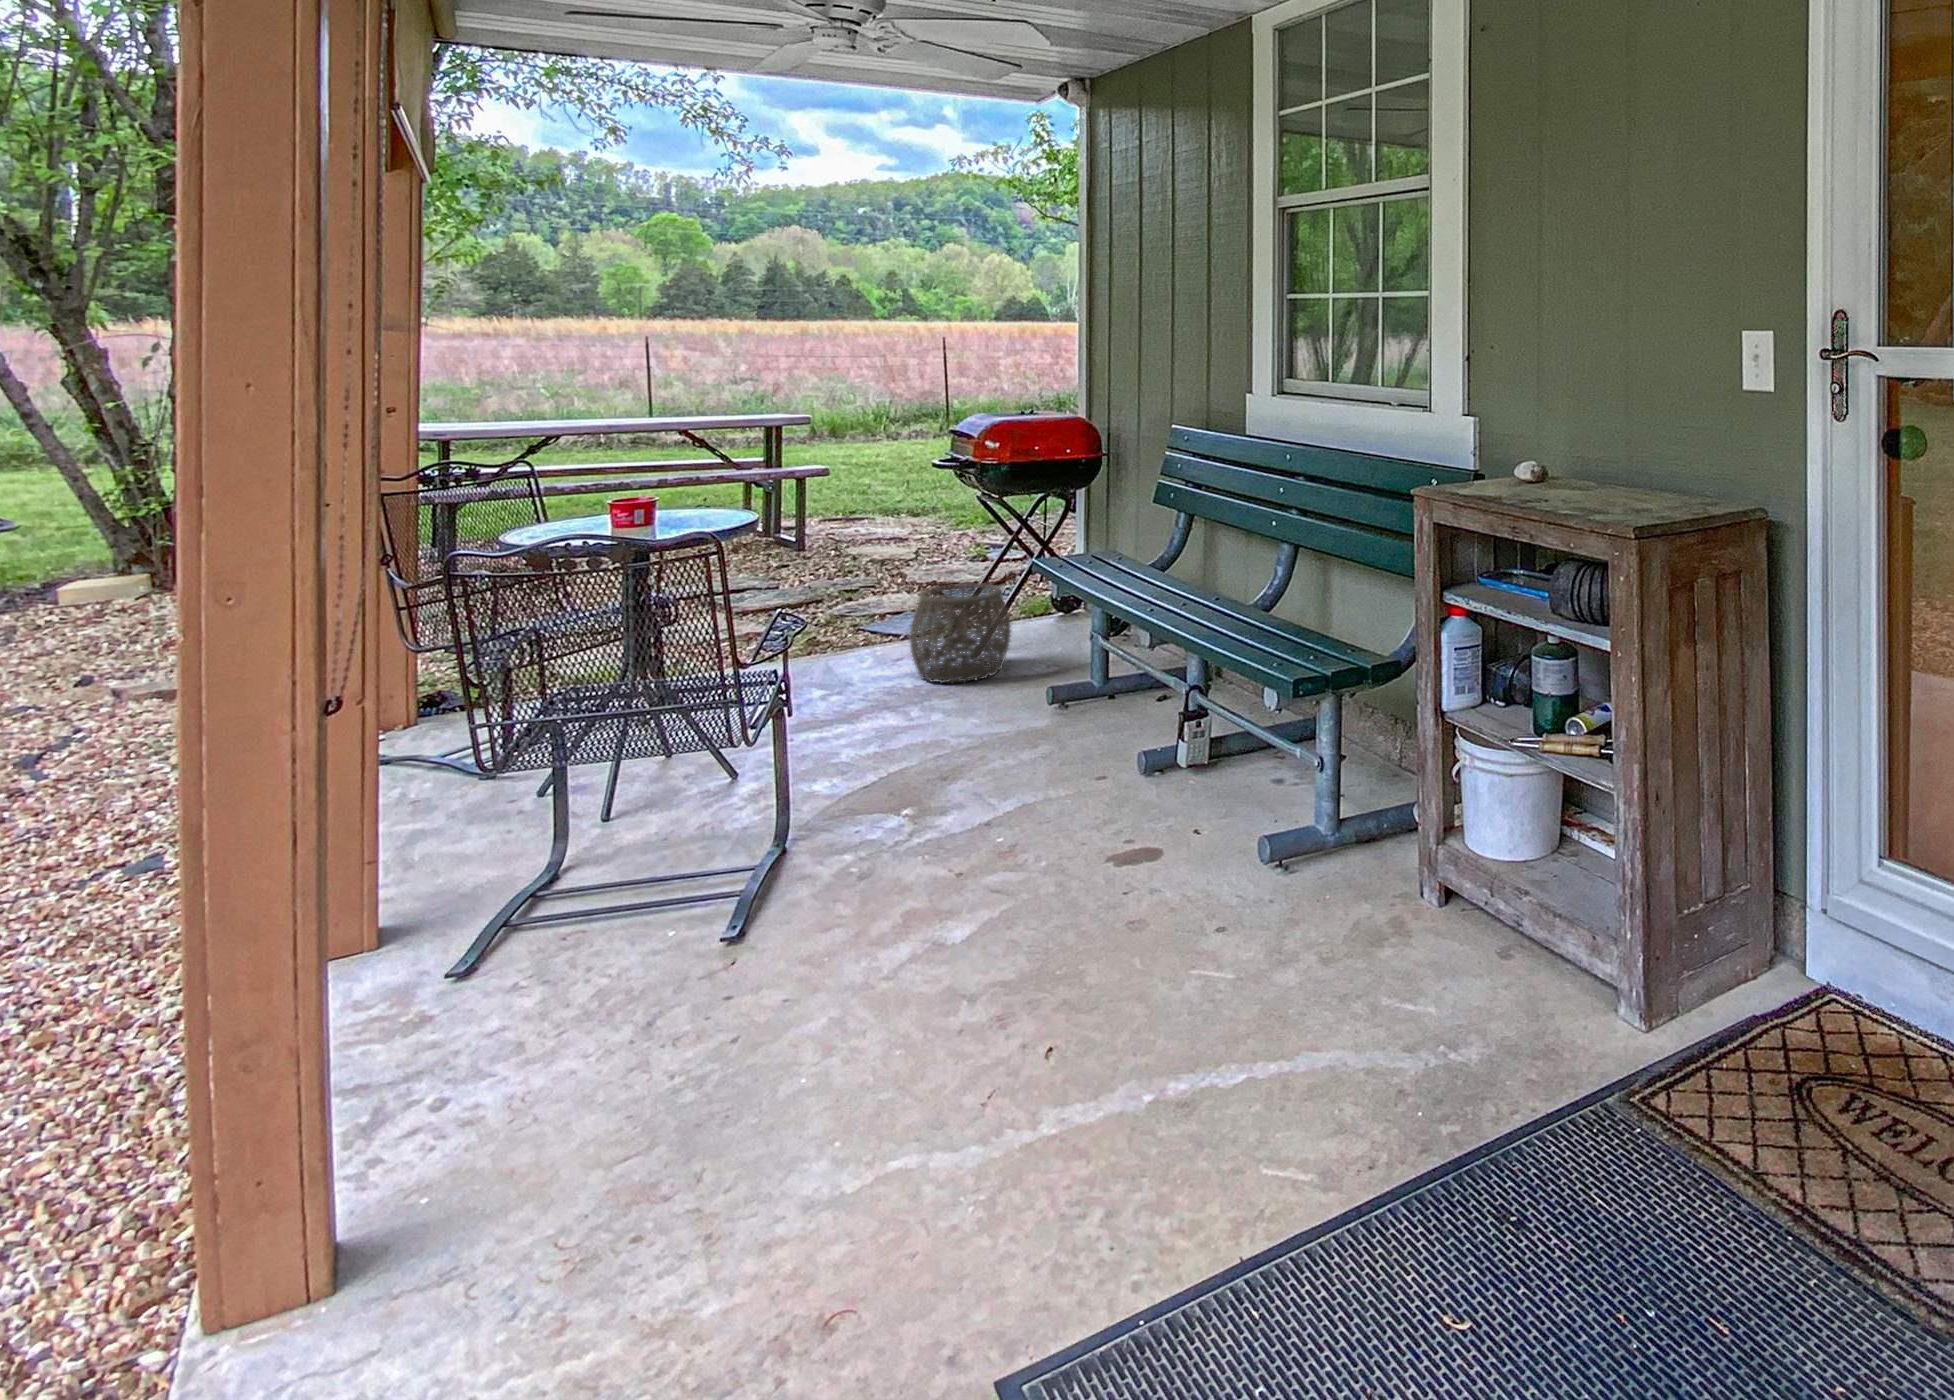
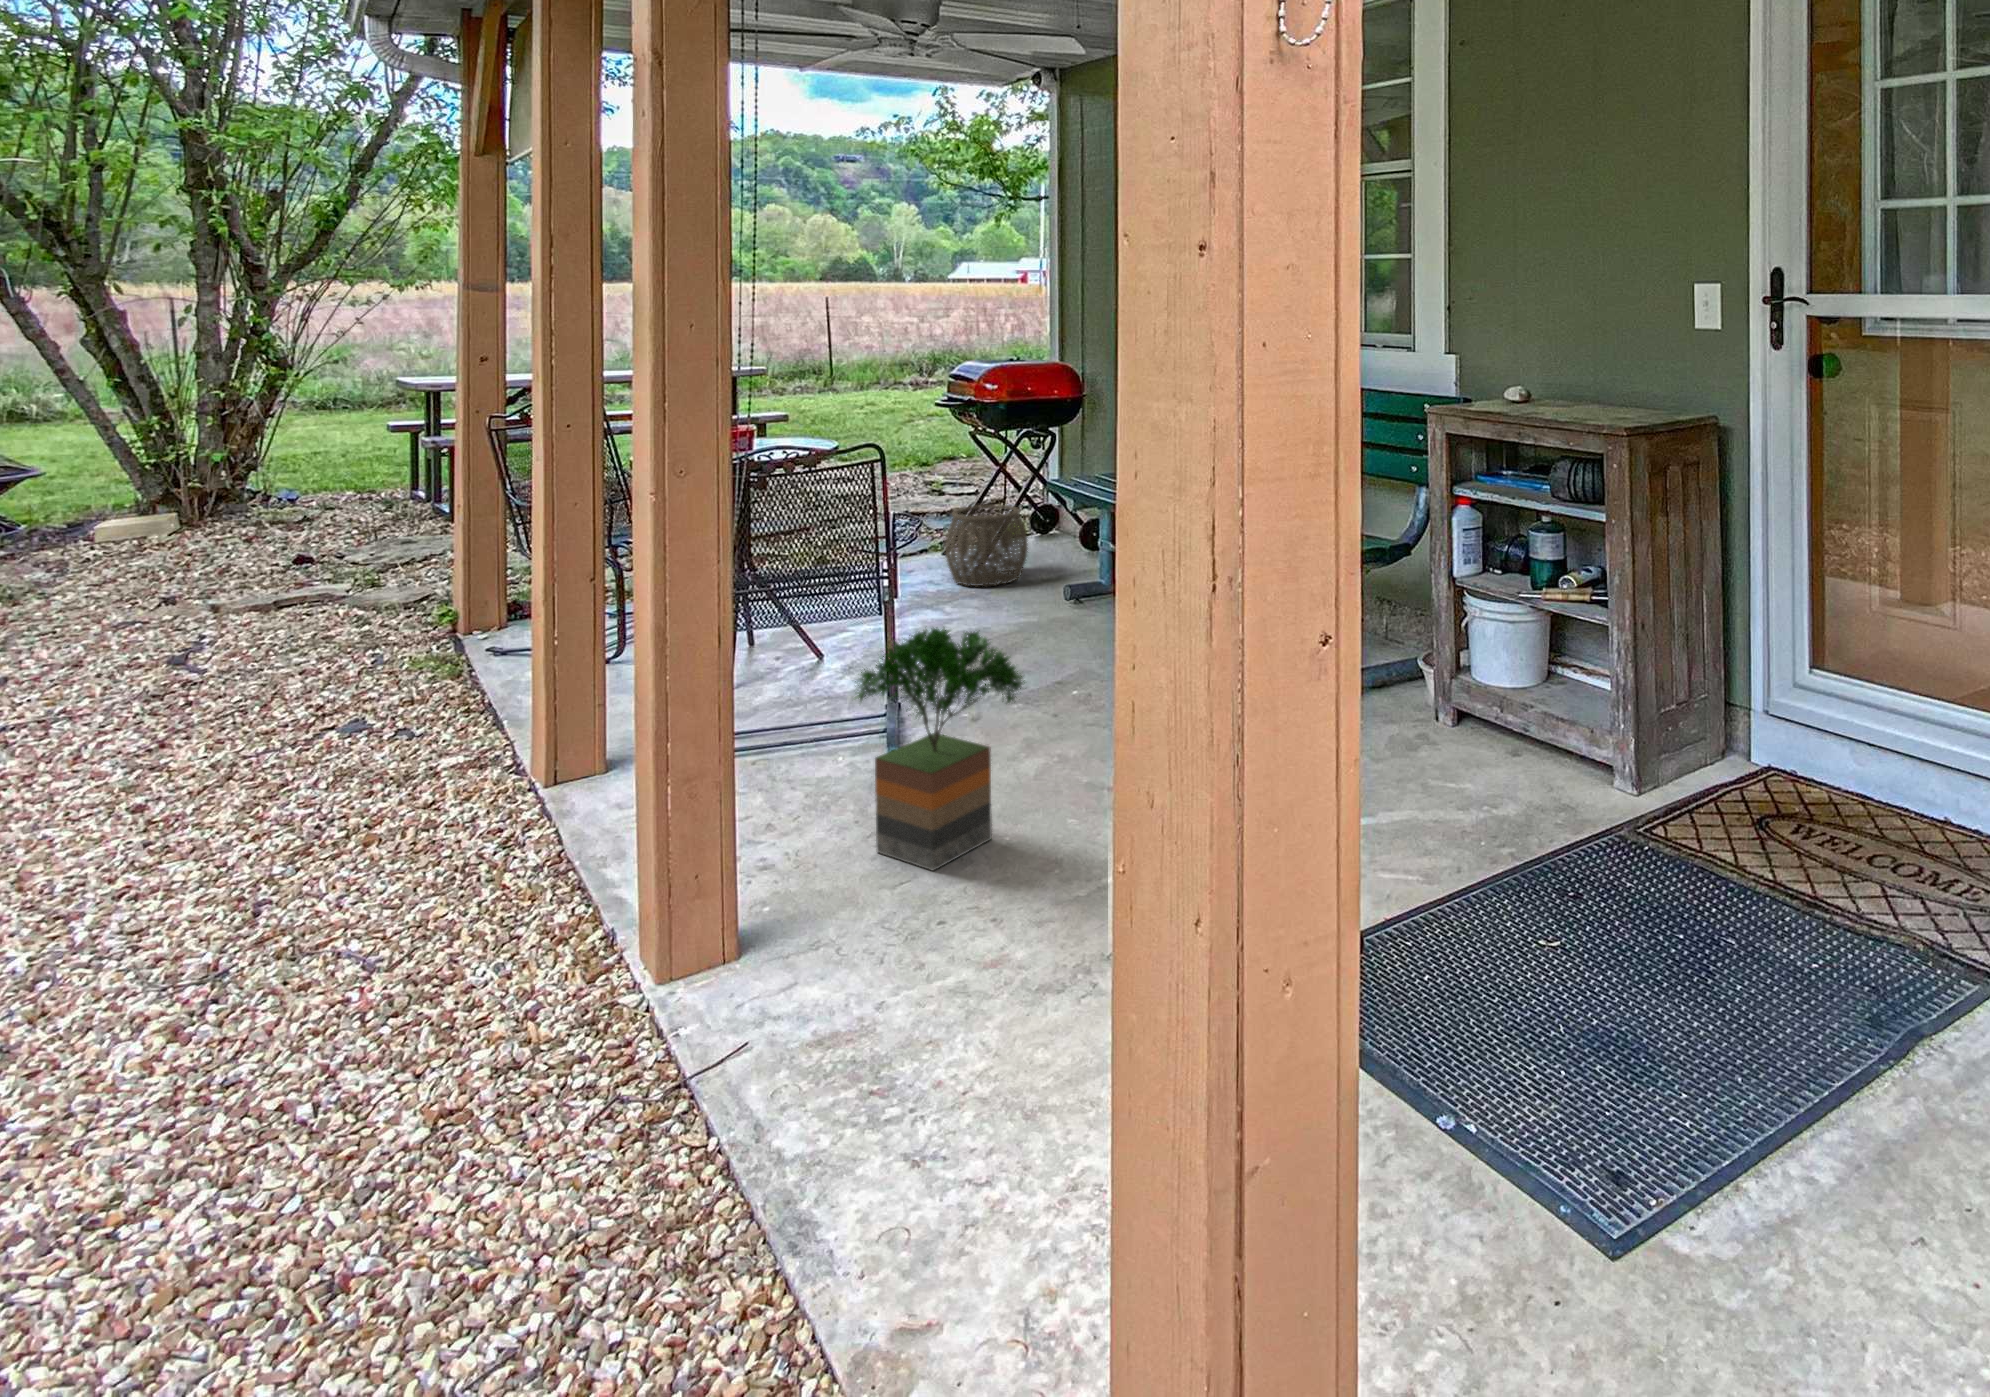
potted tree: none [522,786,782,1151] -> present [855,628,1025,870]

